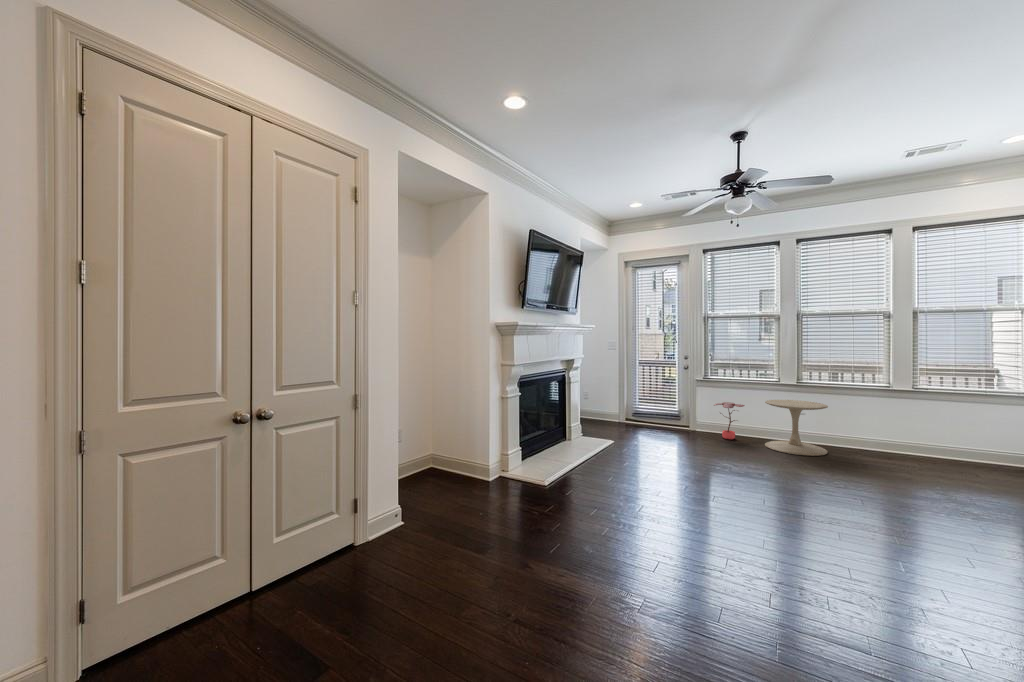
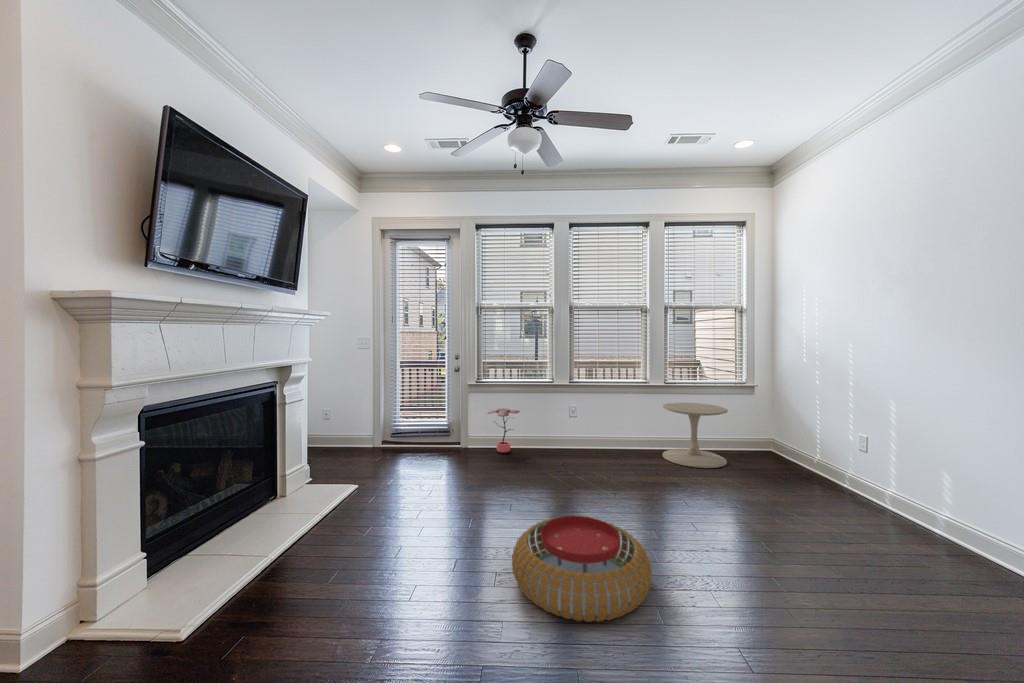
side table: present [765,400,828,456] -> present [662,403,728,468]
pouf: none [724,469,835,528] -> present [512,516,652,622]

